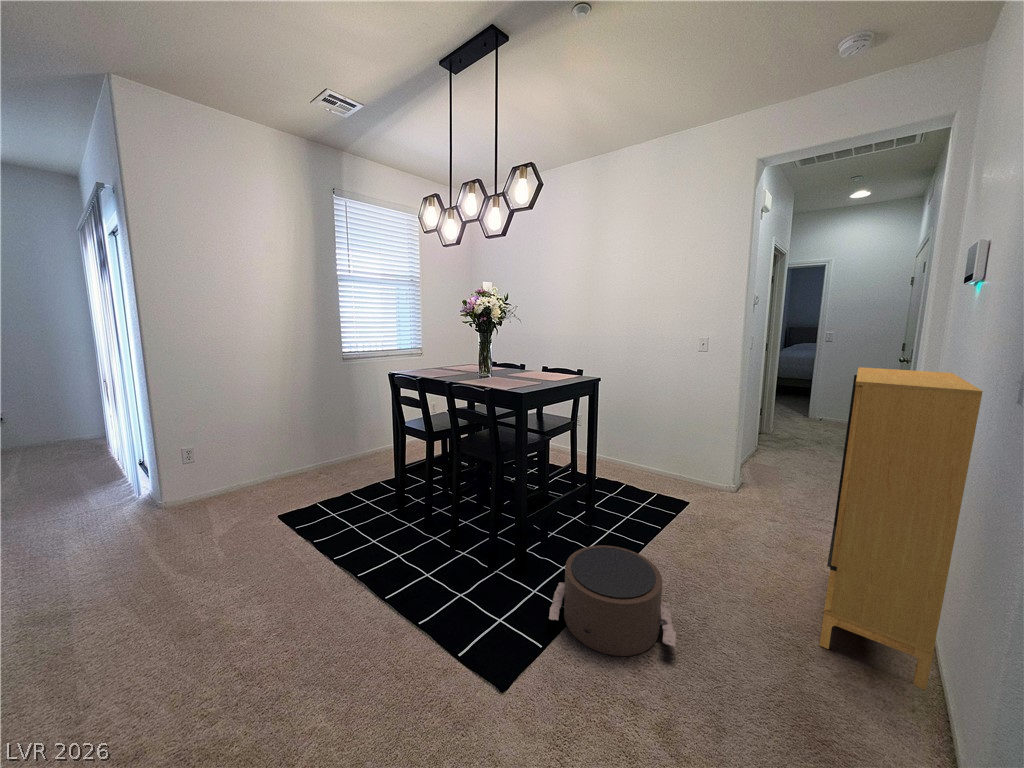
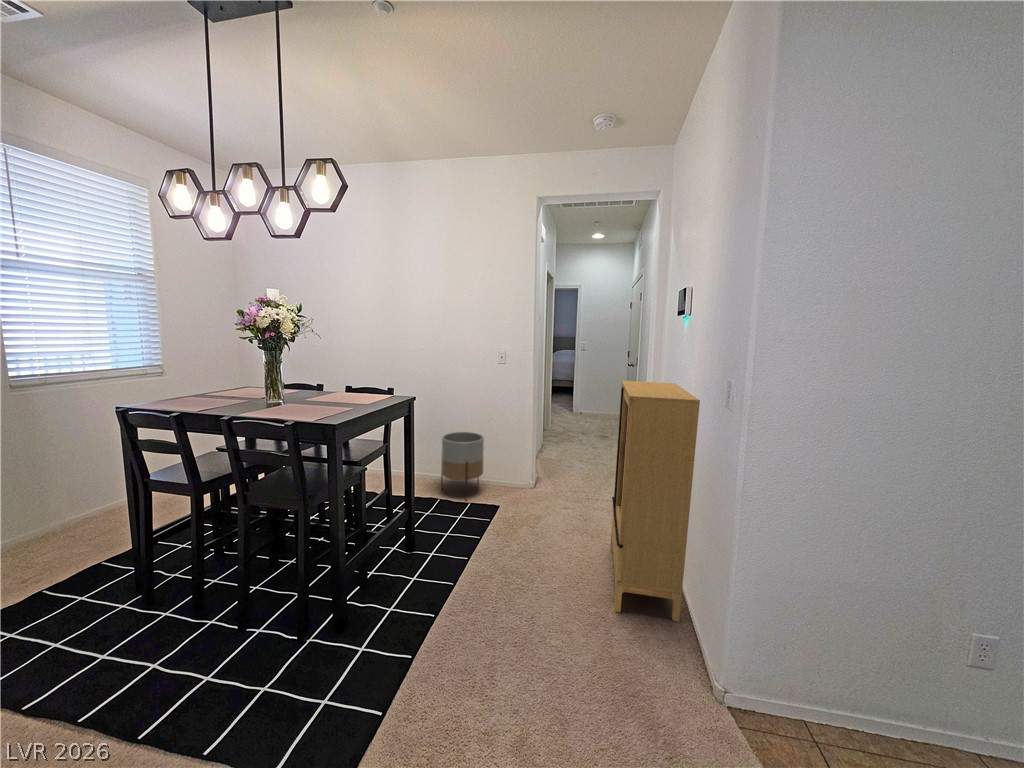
planter: none [630,419,677,489] -> present [441,432,484,501]
pouf: present [549,545,676,656] -> none [386,573,515,691]

